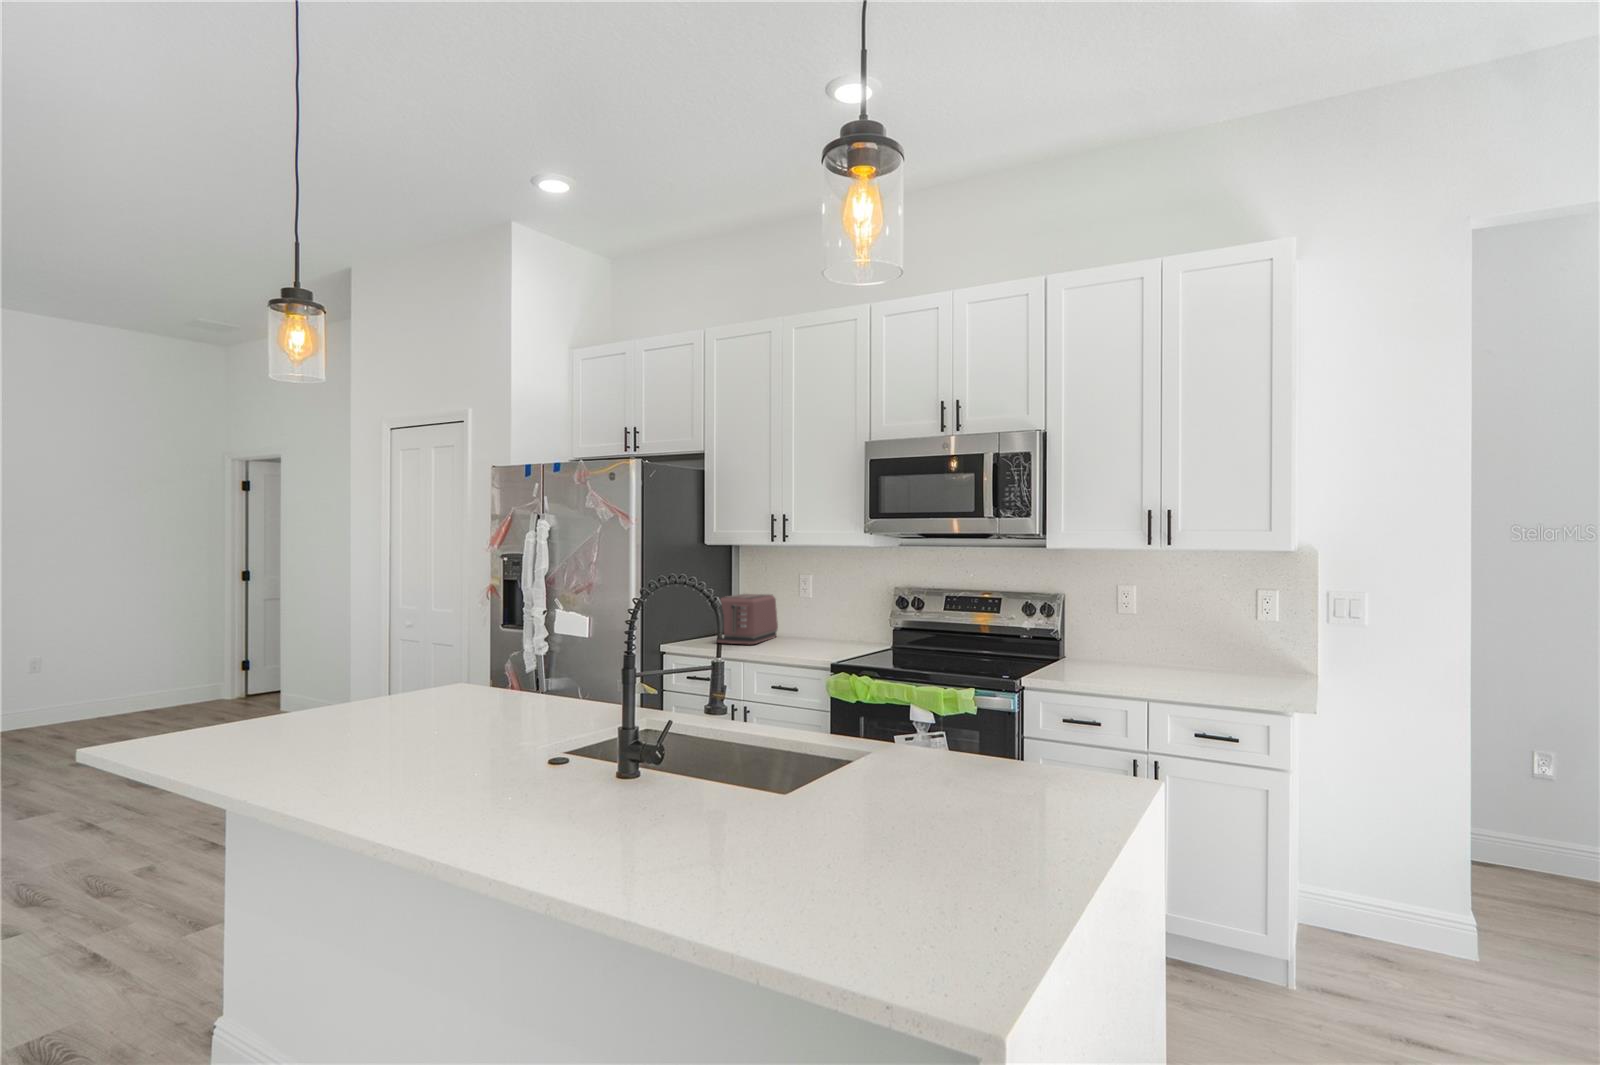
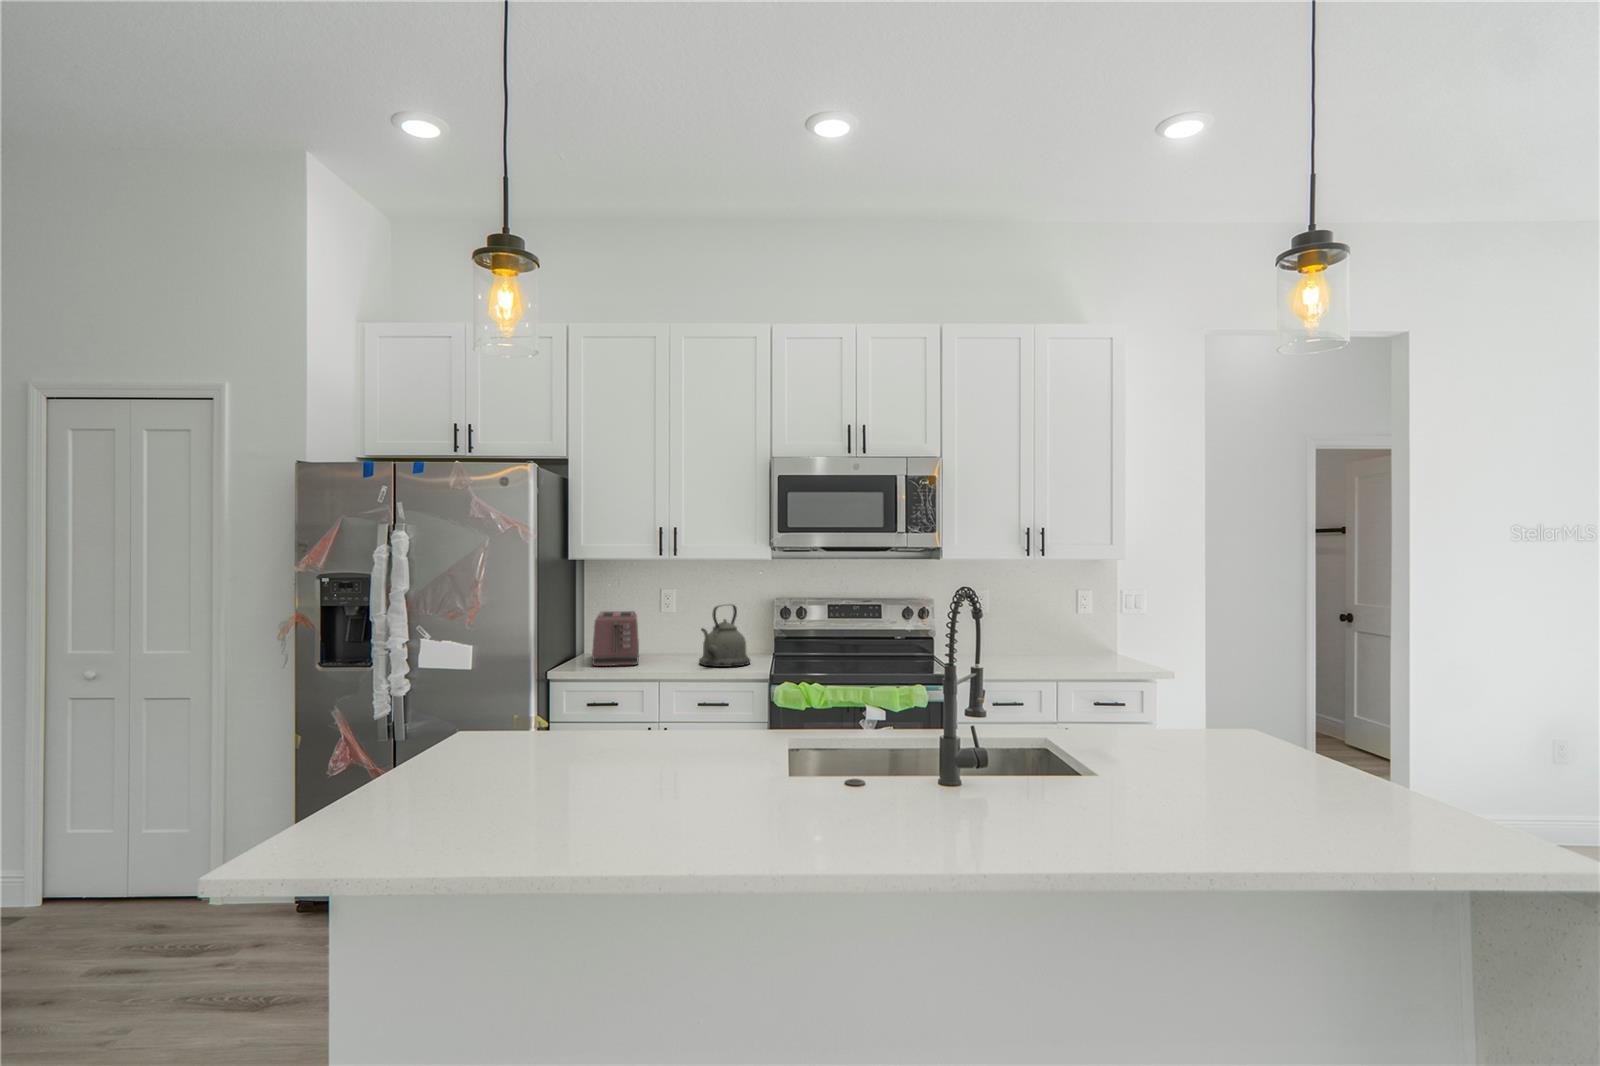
kettle: none [798,591,858,653] -> present [699,605,750,667]

